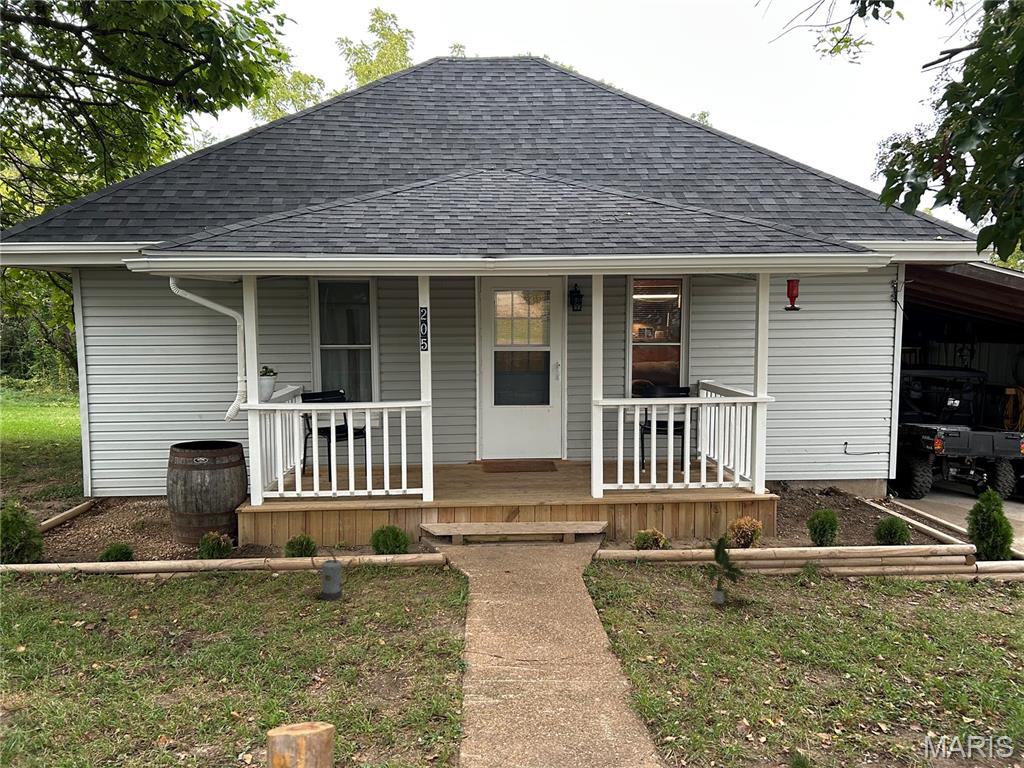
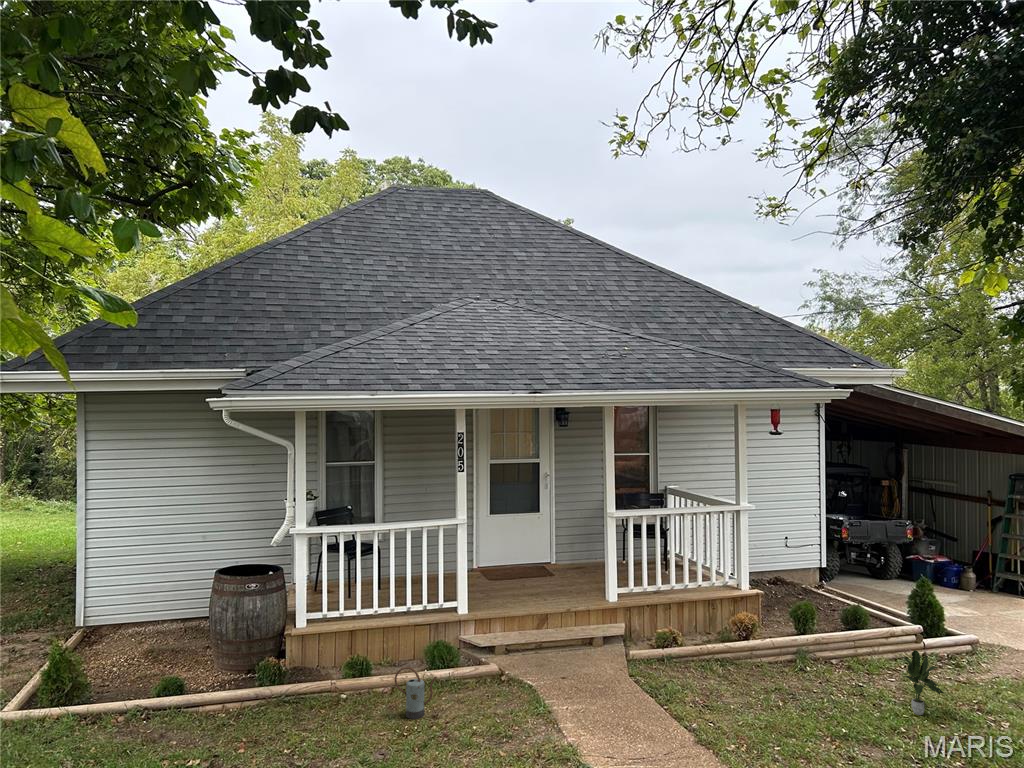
potted plant: present [702,537,745,604] -> present [901,650,944,715]

